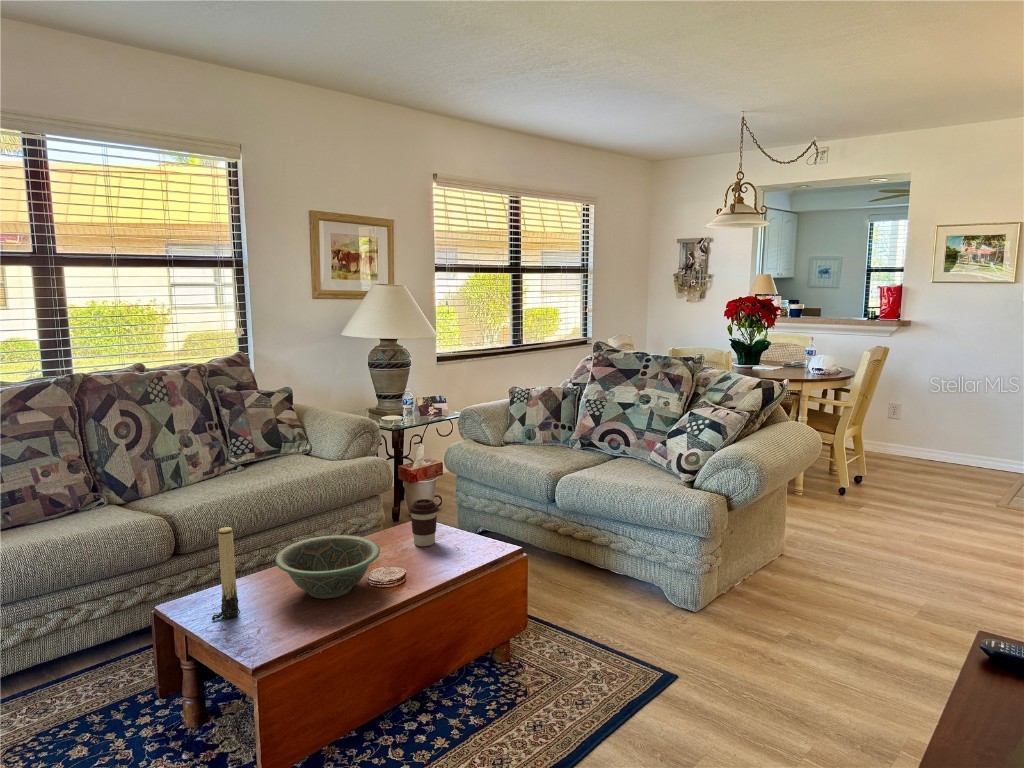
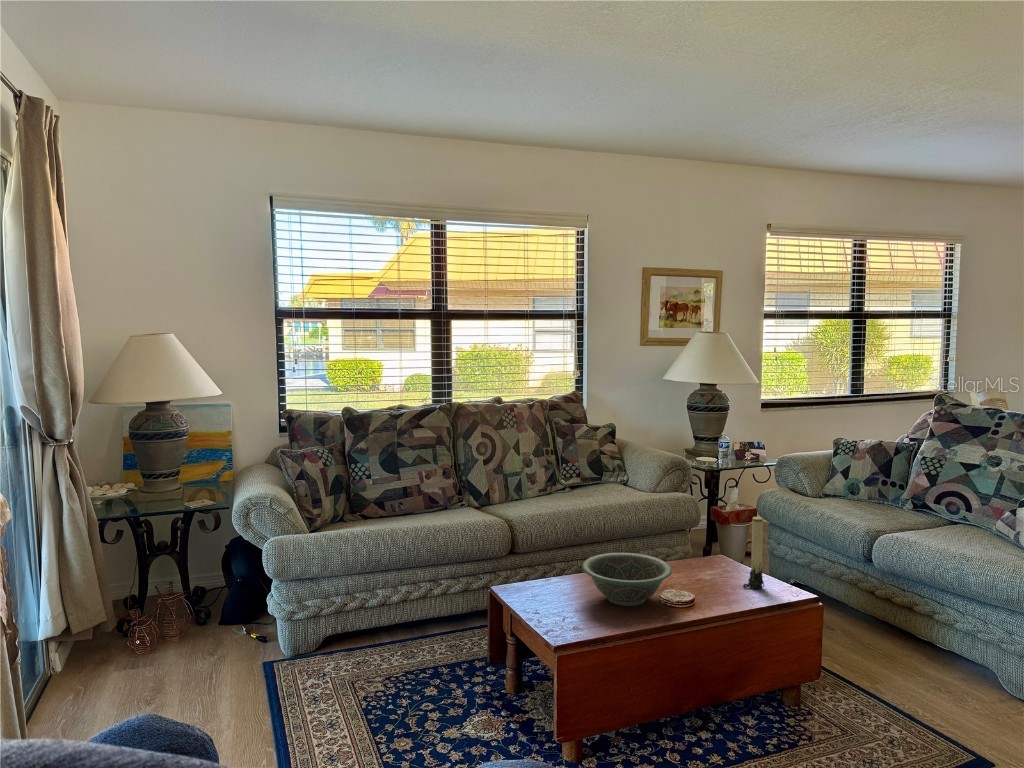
coffee cup: present [409,499,438,546] -> none [706,534,734,579]
candle: present [212,527,240,620] -> present [743,517,764,589]

